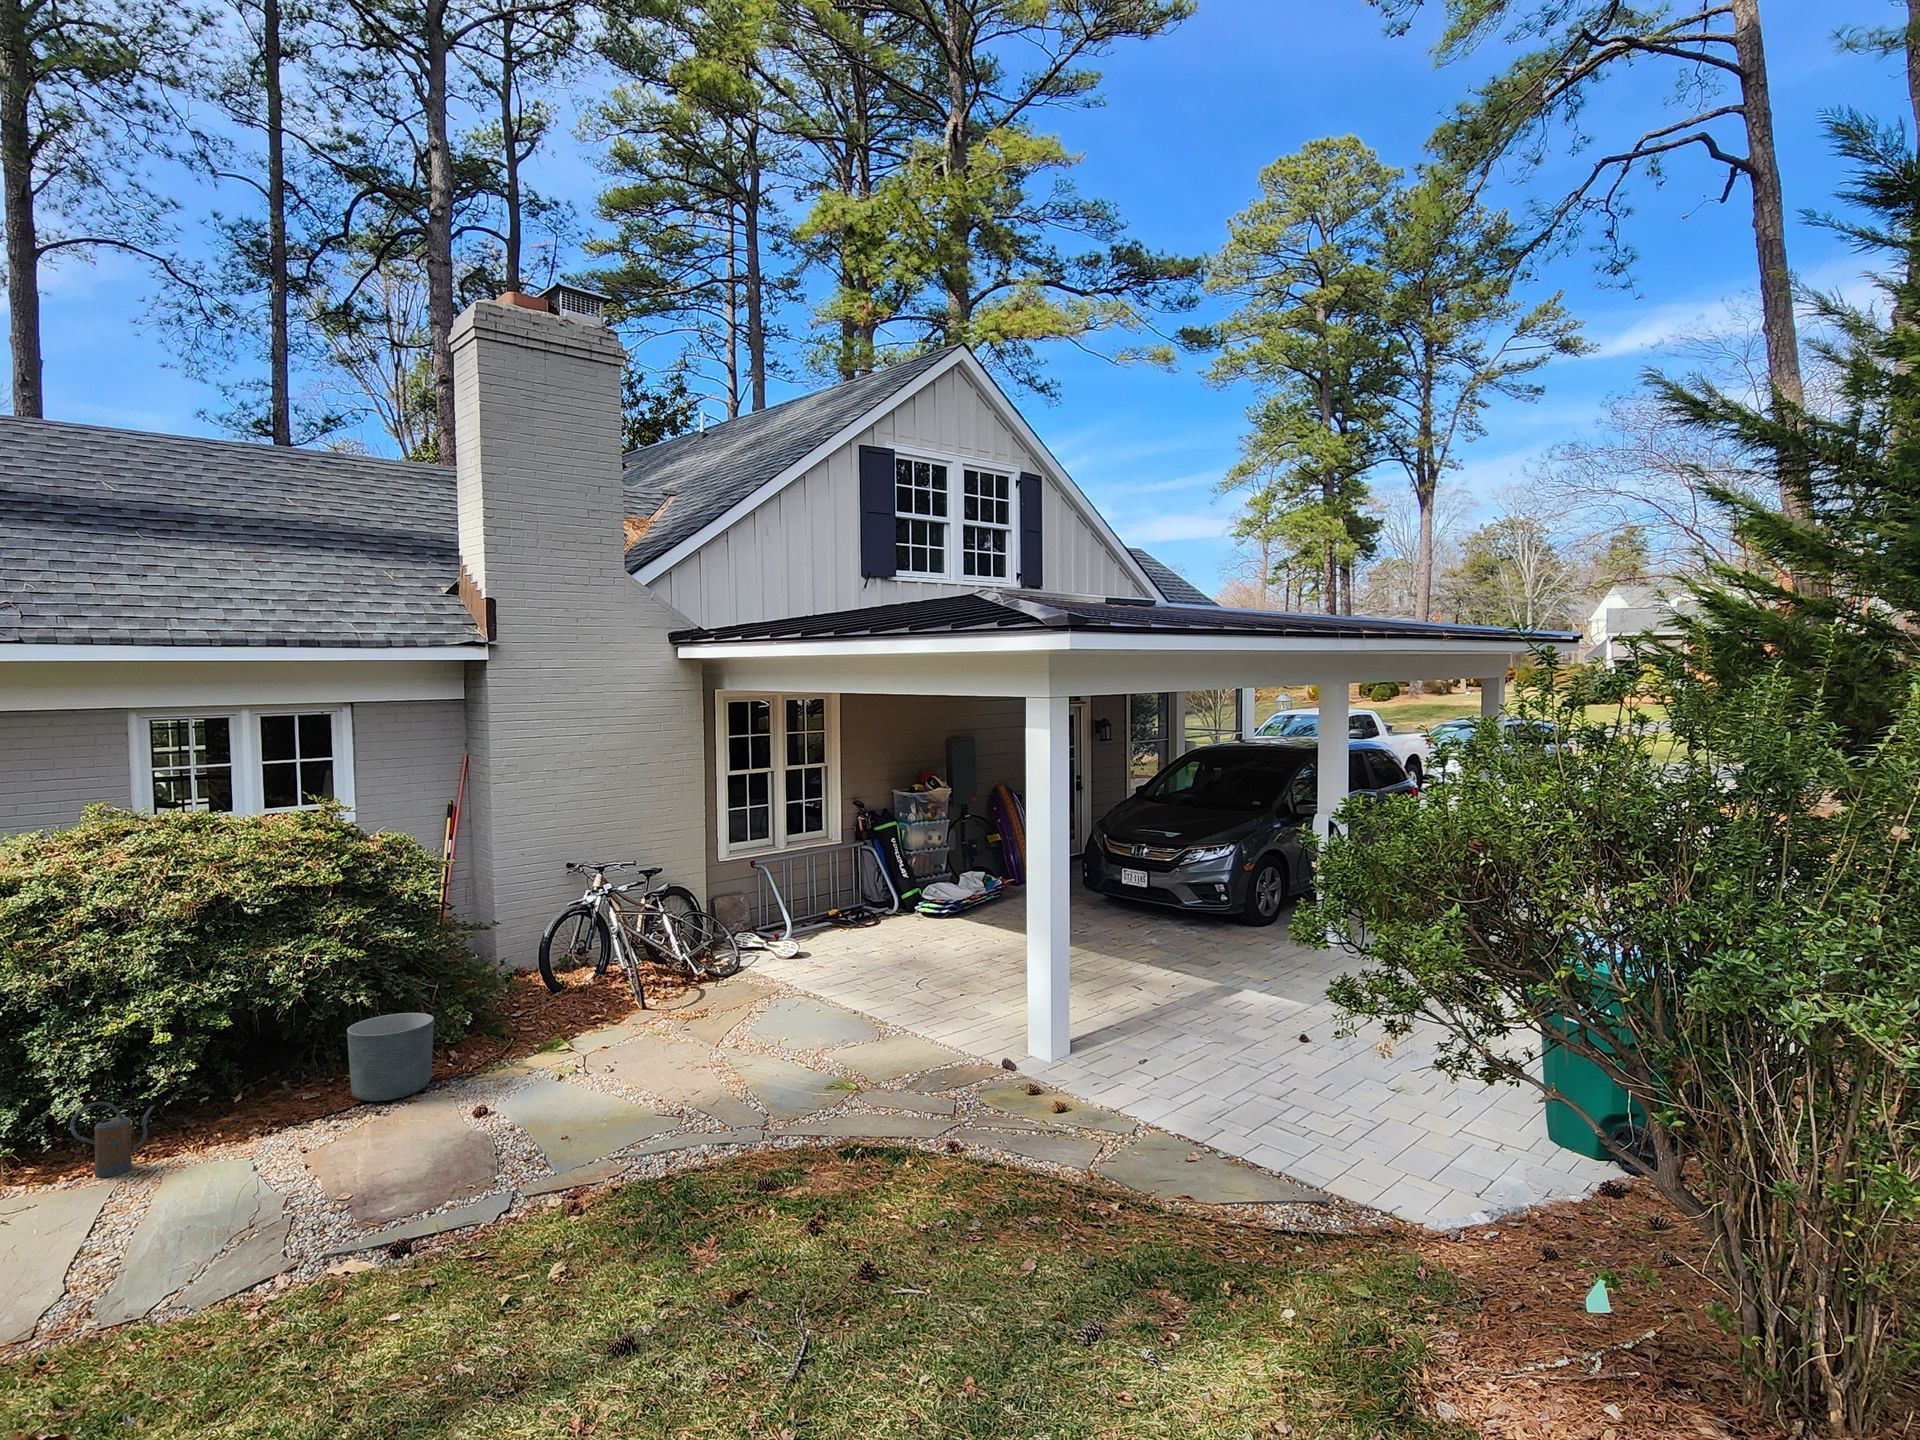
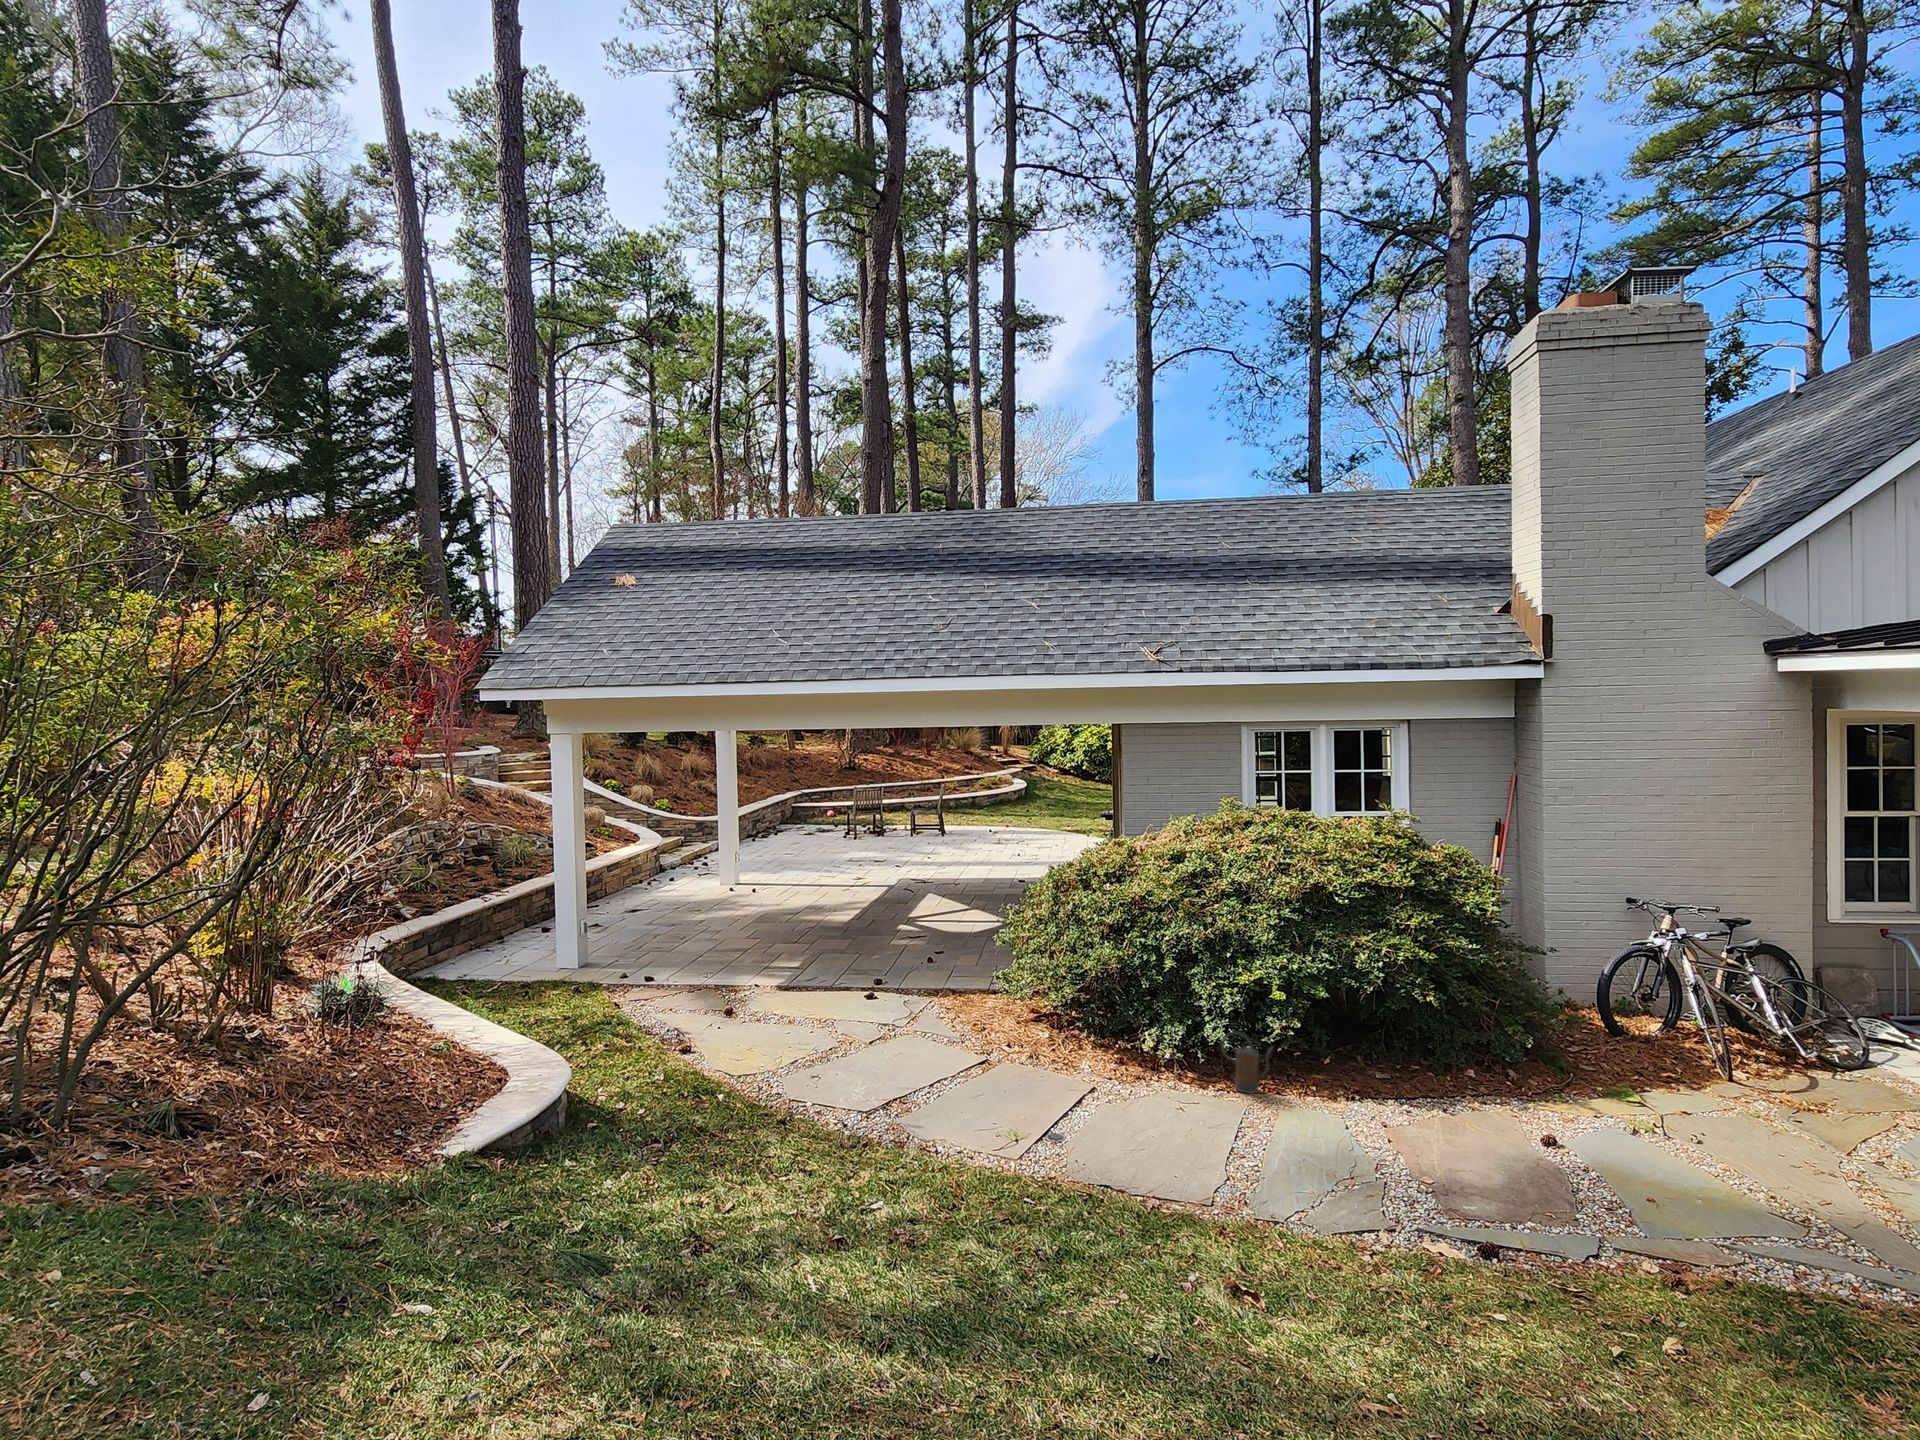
planter: present [347,1013,434,1101] -> none [1415,1018,1495,1102]

